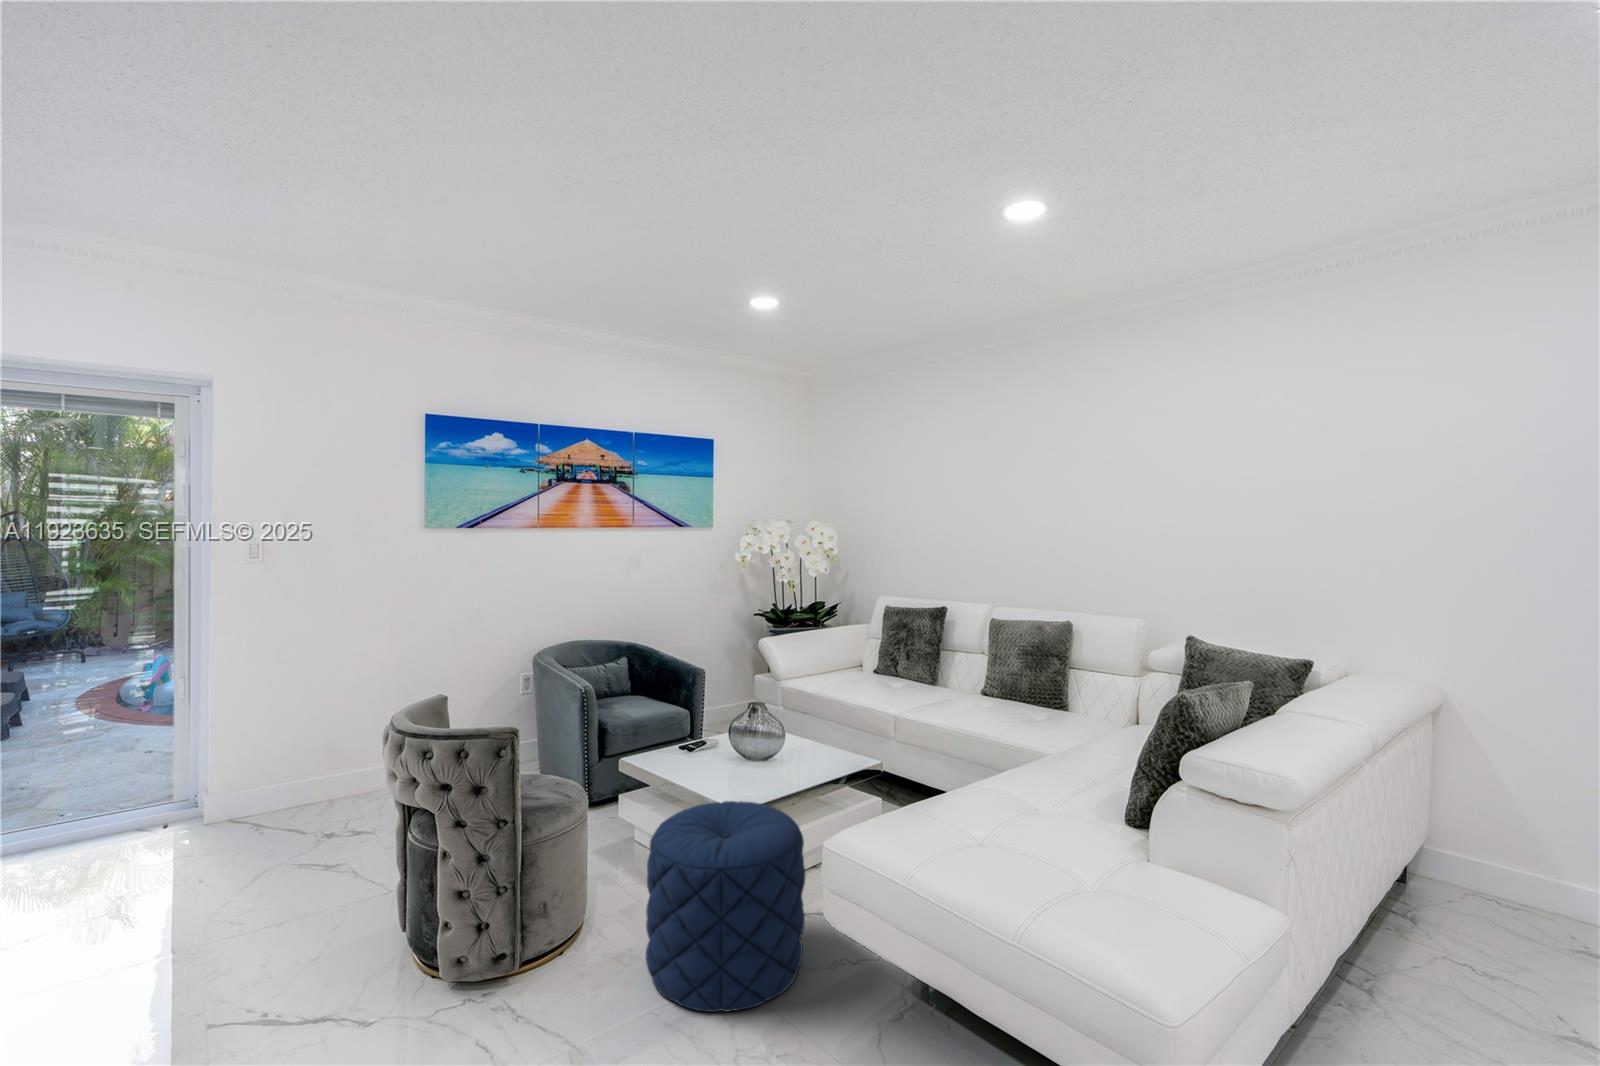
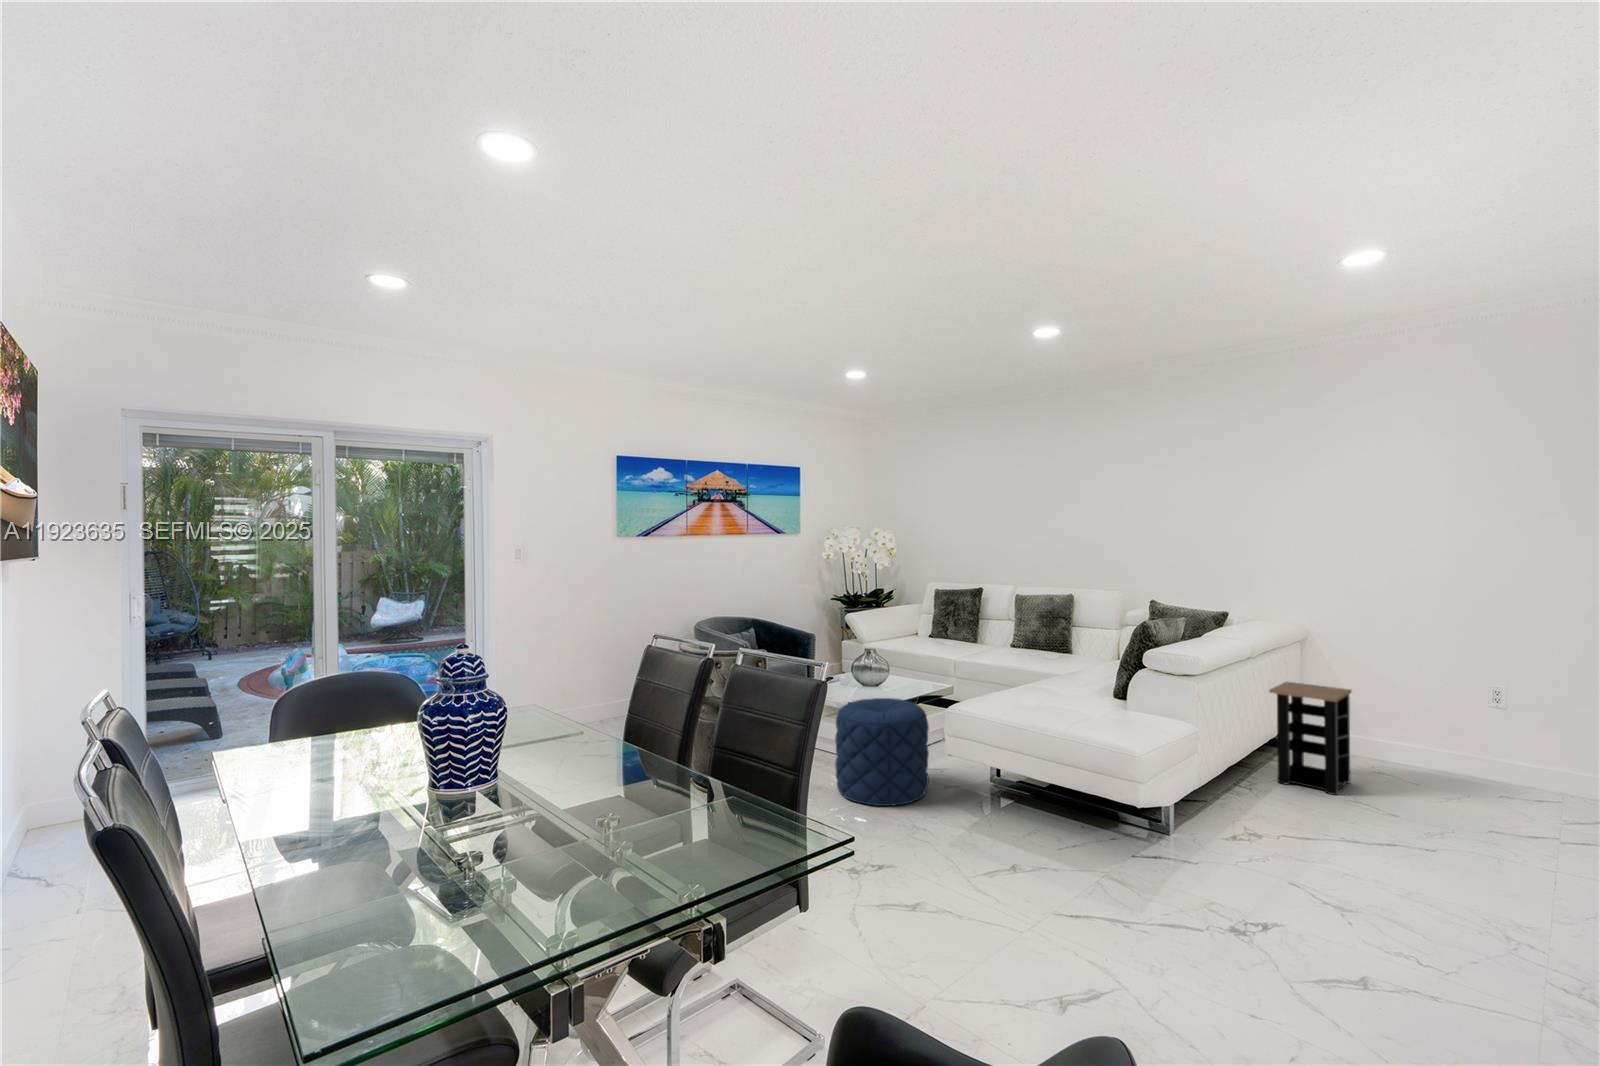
side table: none [1394,787,1539,1011] -> present [1269,682,1351,795]

